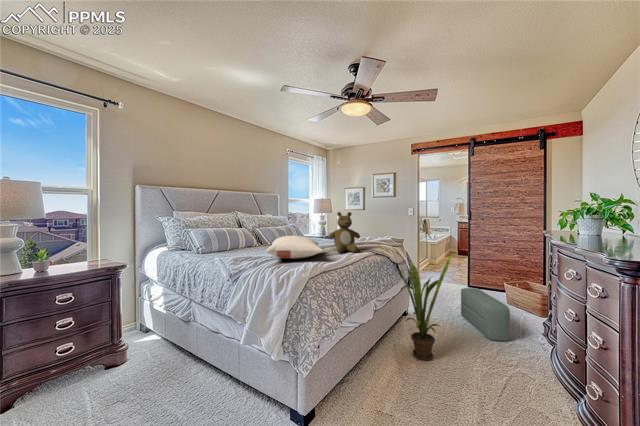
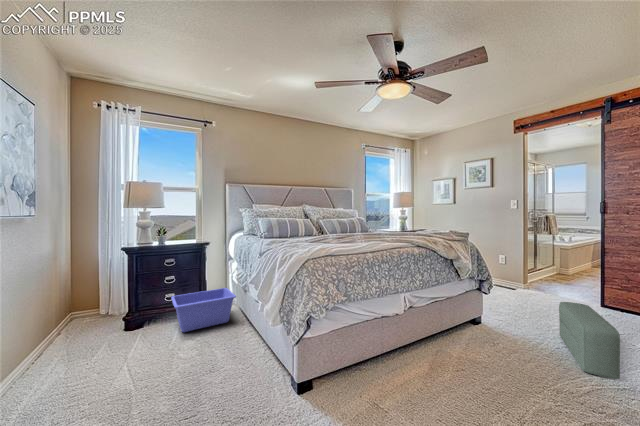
teddy bear: present [328,212,360,253] -> none [364,200,398,242]
pillow: present [267,236,323,259] -> none [289,223,350,244]
house plant: present [398,254,453,360] -> none [431,242,510,373]
storage bin: none [70,320,175,394] -> present [171,288,236,332]

